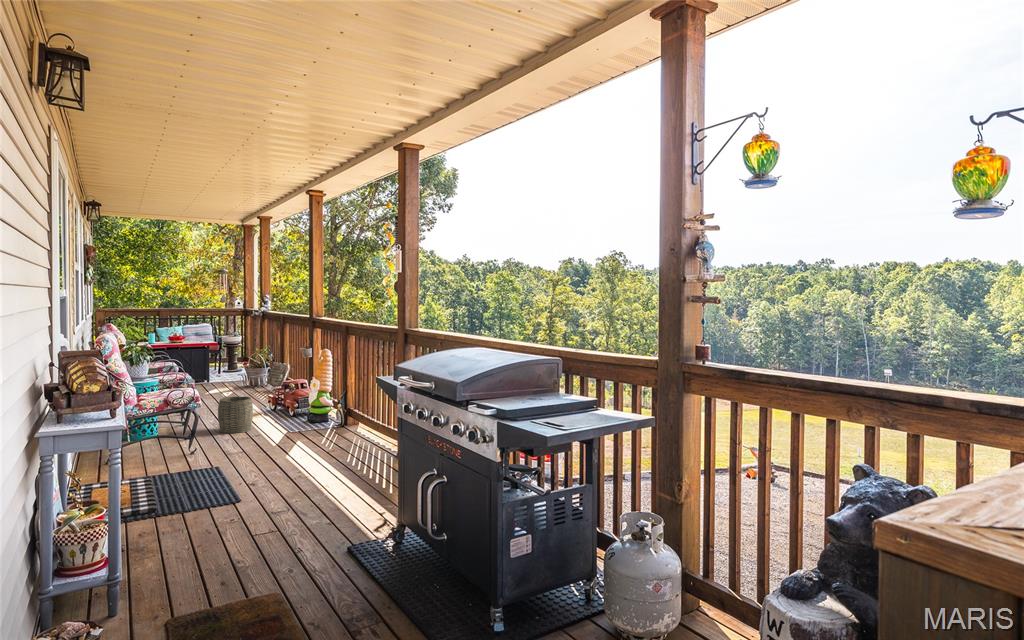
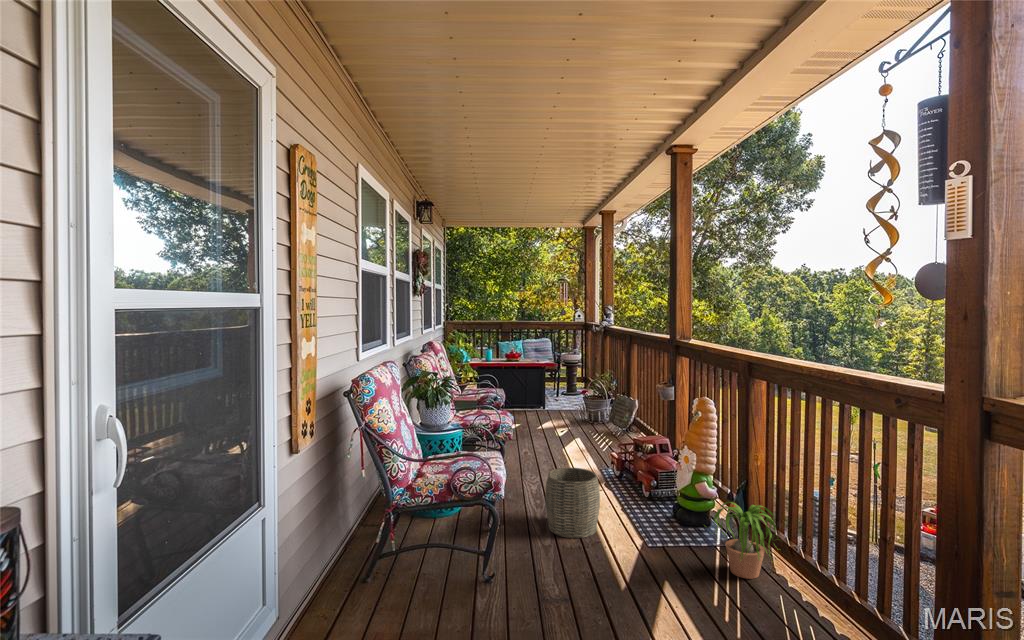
potted plant: none [308,399,349,435] -> present [714,502,776,579]

